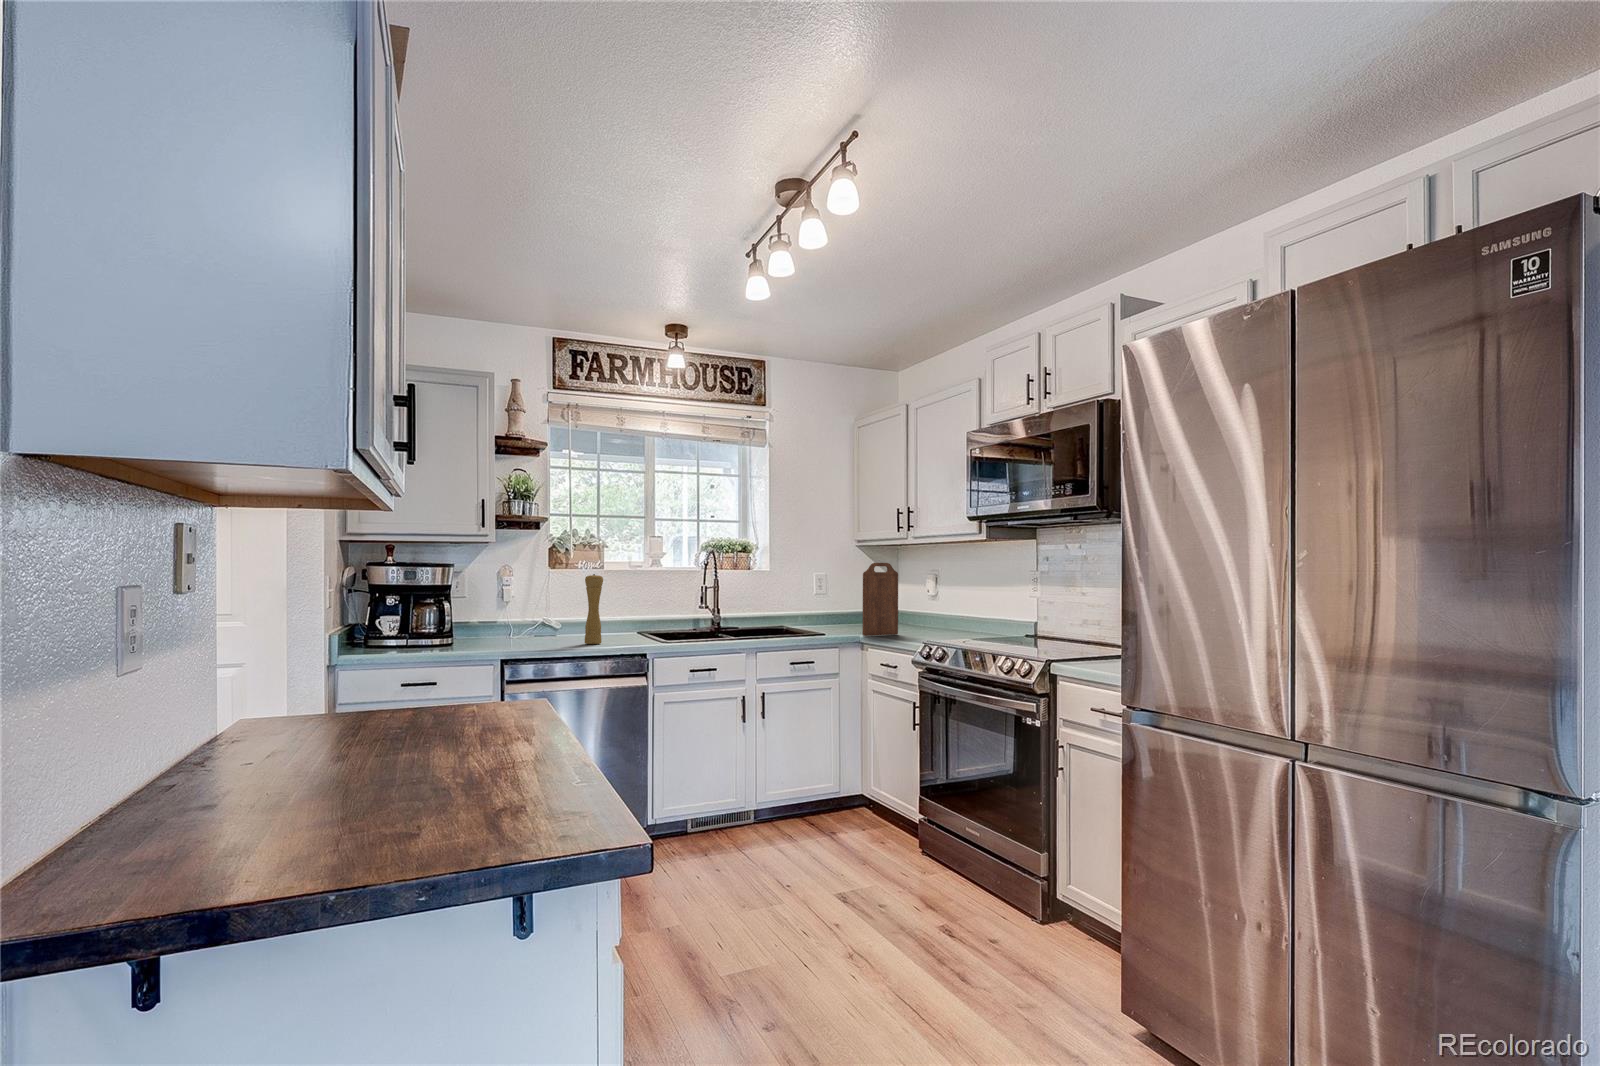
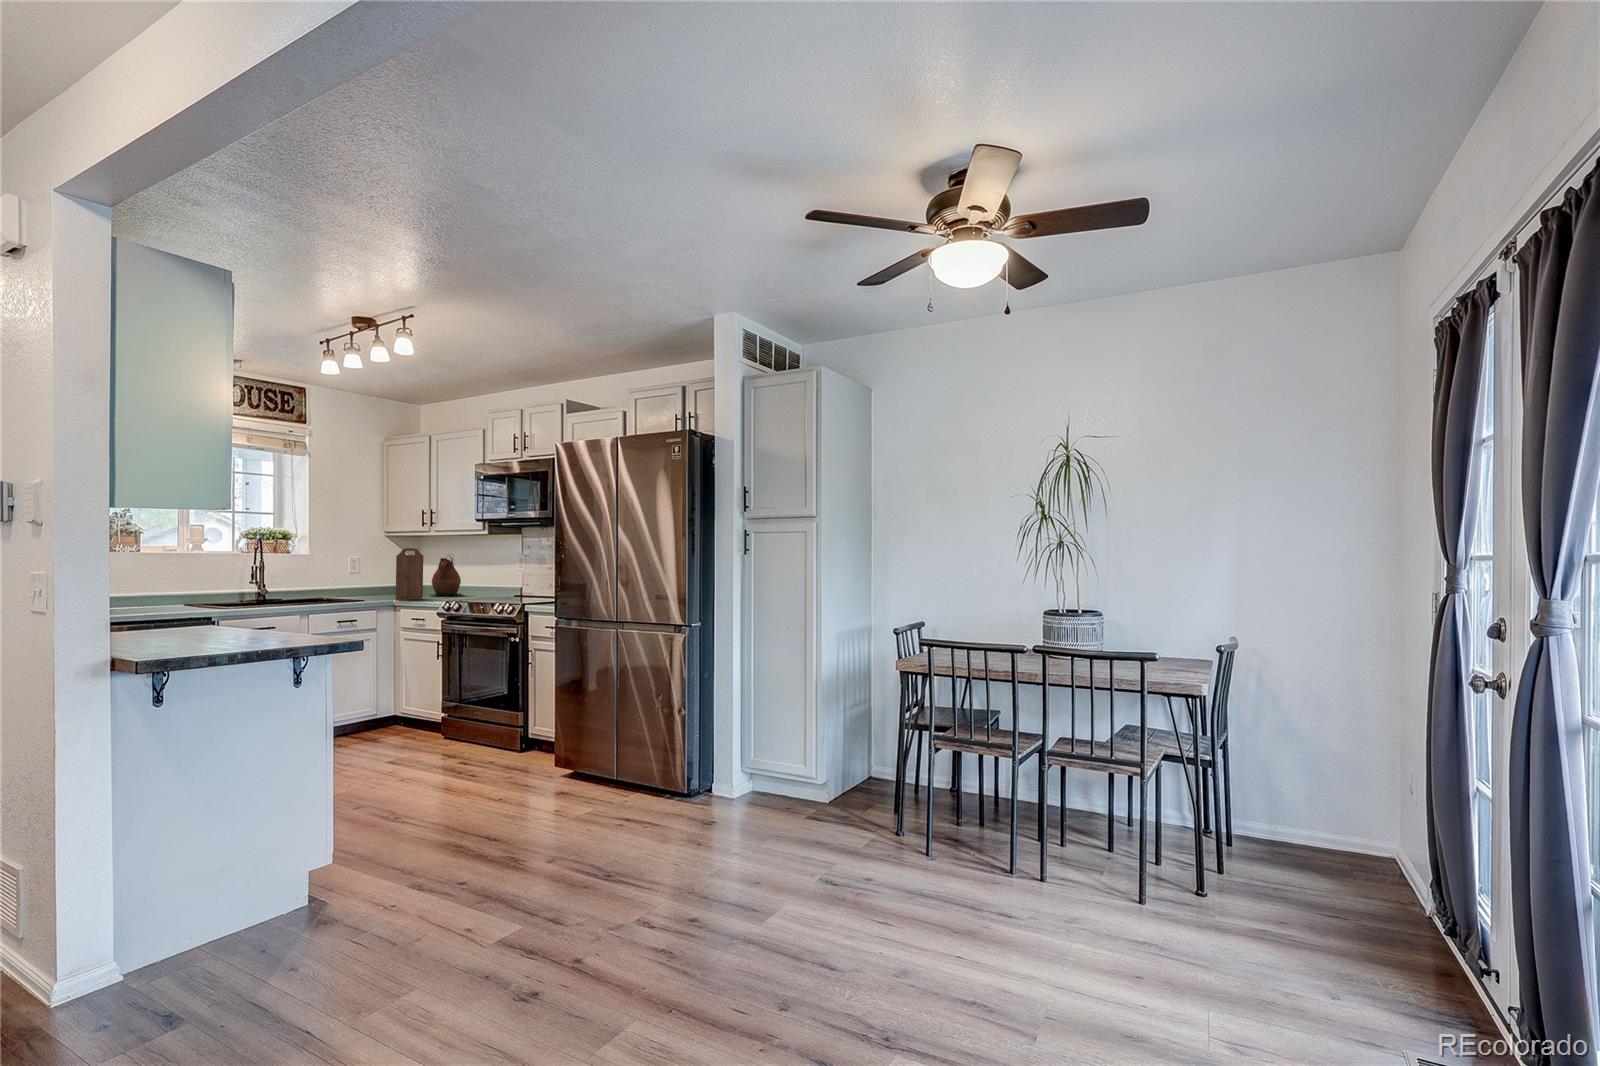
pepper mill: present [585,574,603,644] -> none [151,558,170,613]
ceramic pitcher: none [906,577,956,630] -> present [430,558,461,596]

